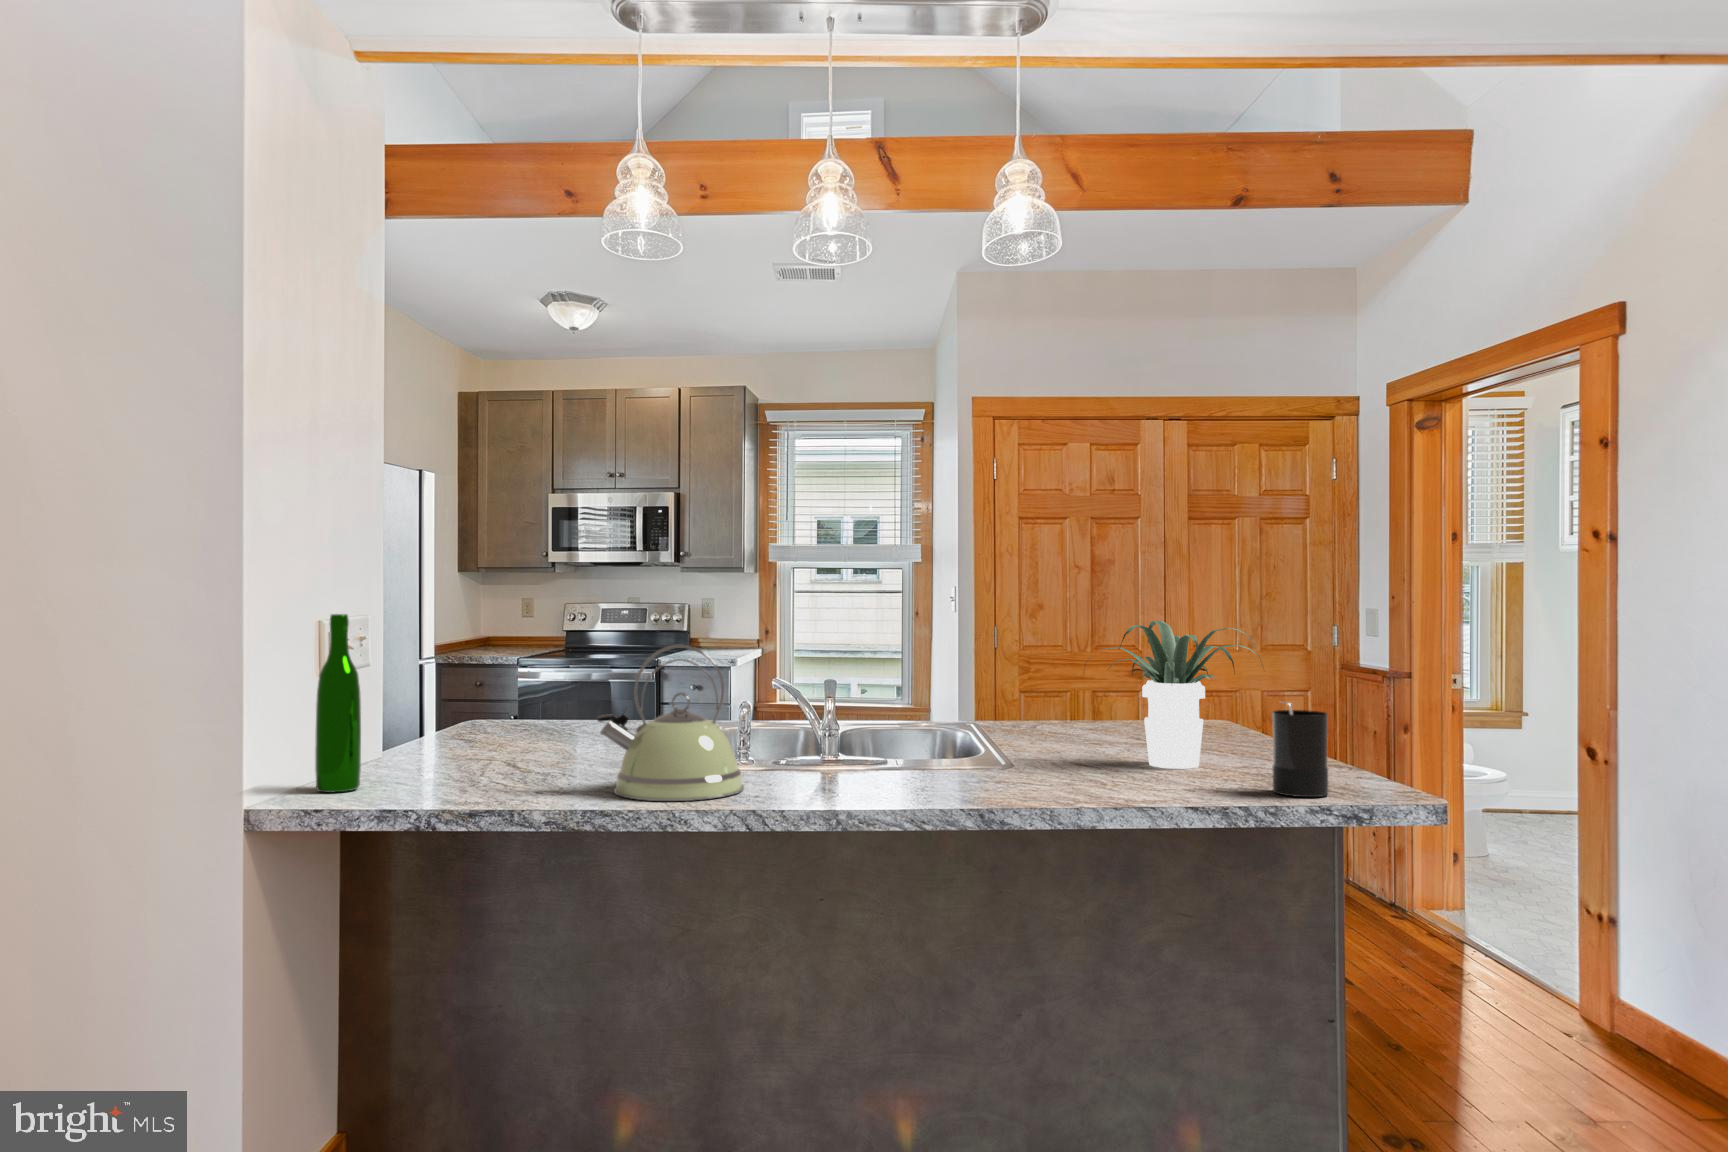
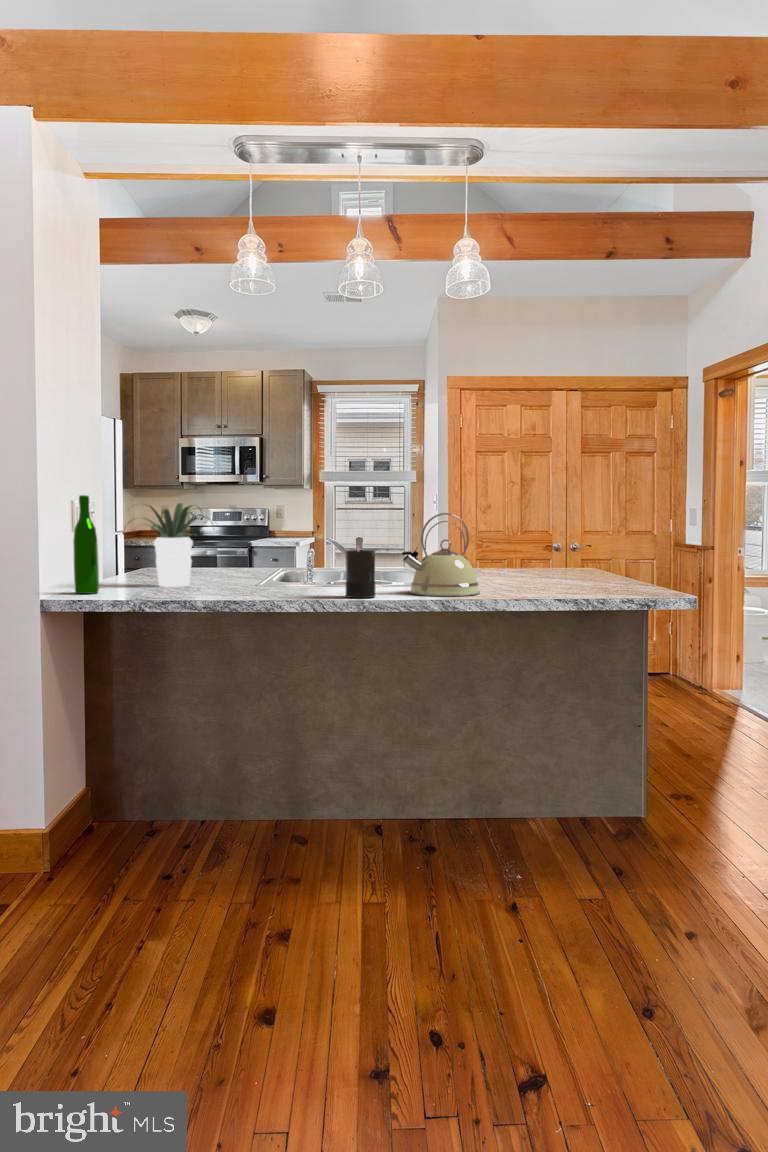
potted plant: present [1086,621,1263,769] -> present [128,503,211,587]
kettle: present [597,645,744,801] -> present [401,513,480,596]
candle: present [1272,702,1328,797] -> present [345,546,375,598]

